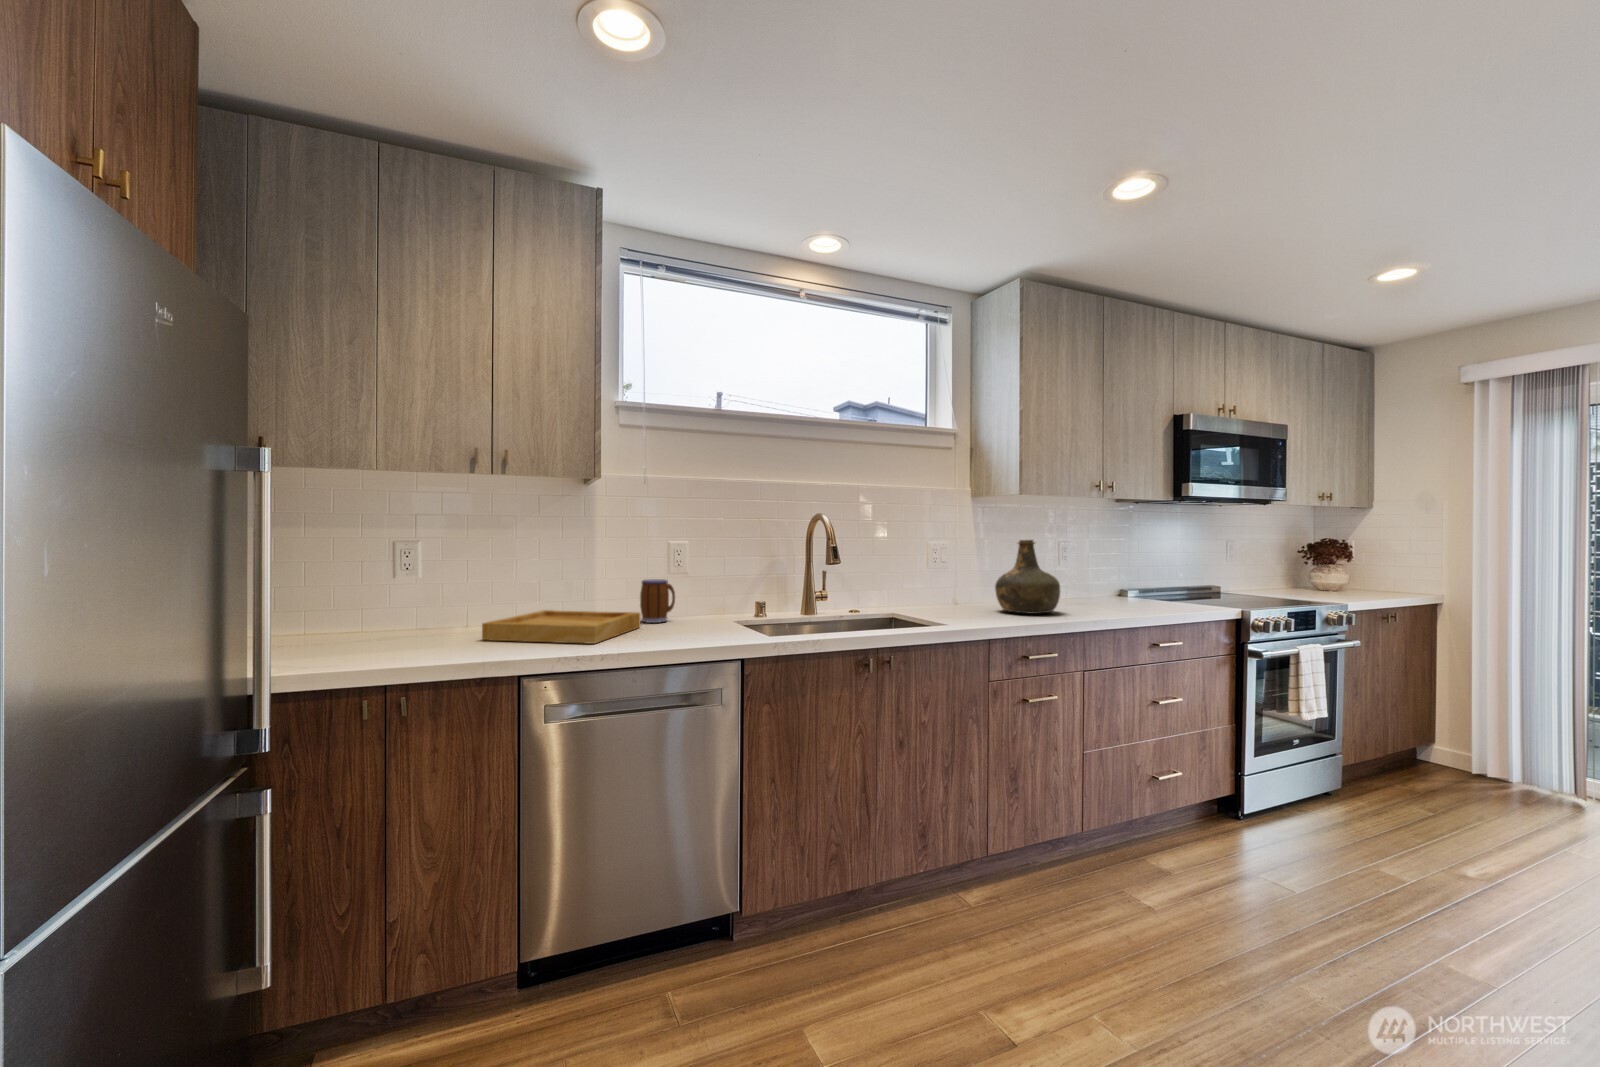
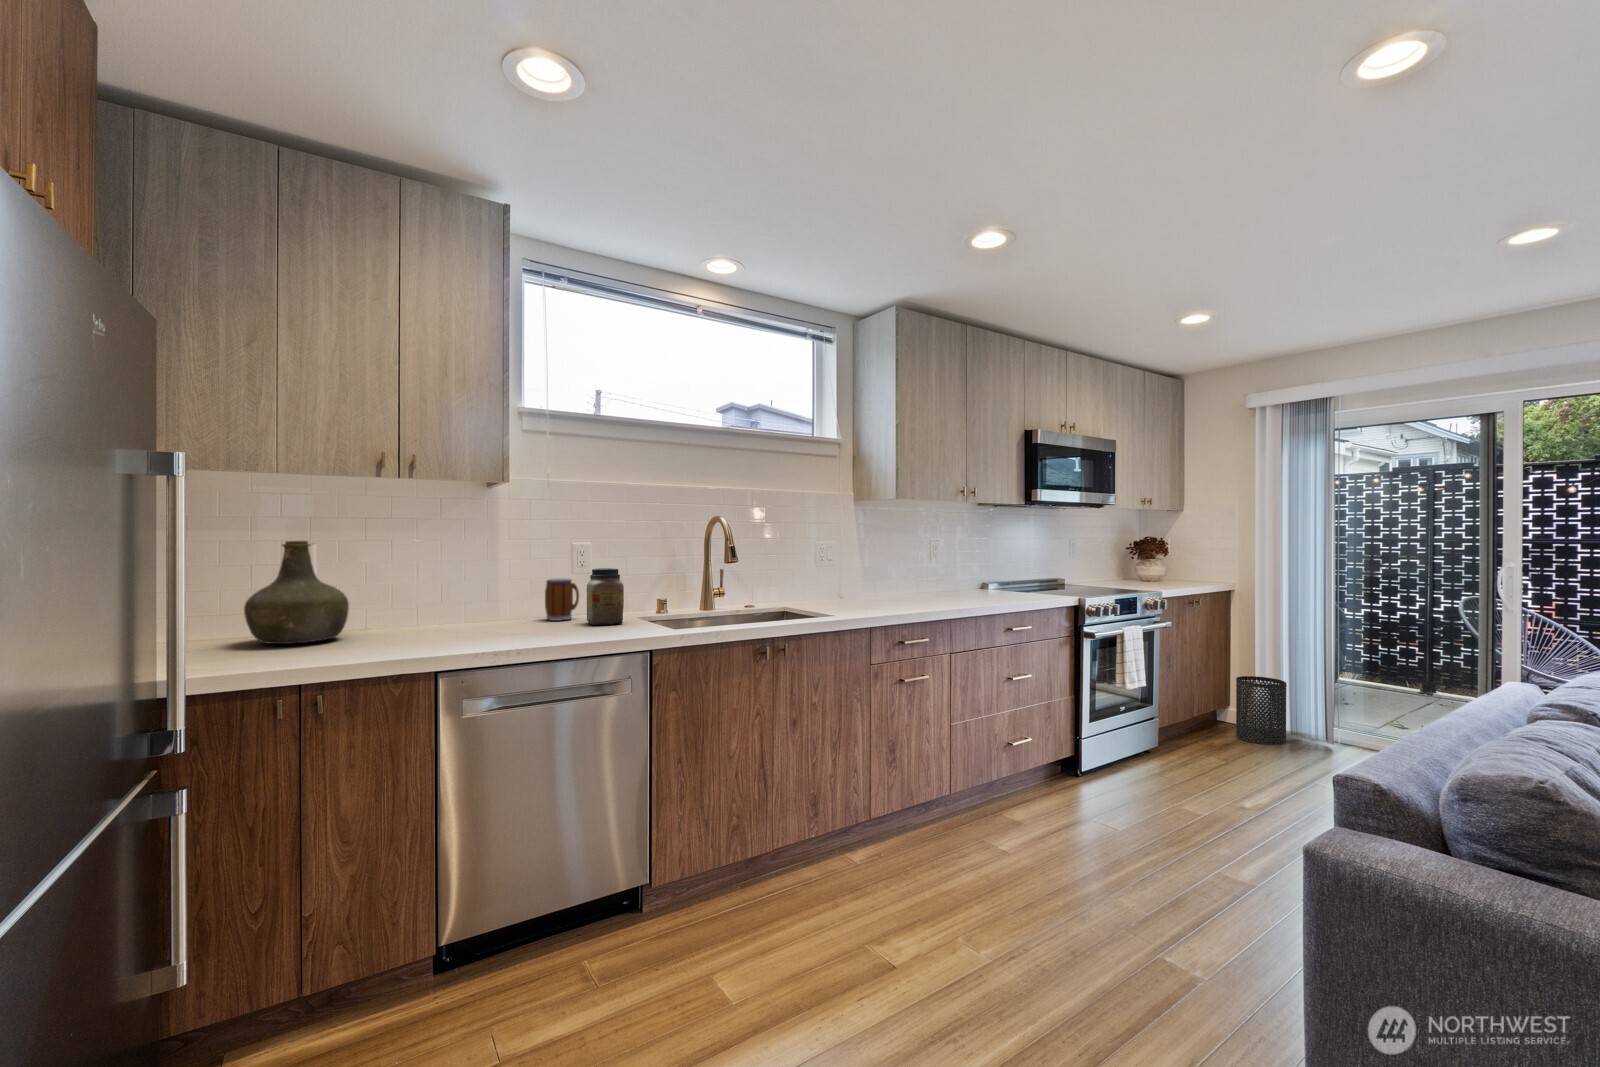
bottle: present [995,540,1060,614] -> present [244,540,349,644]
jar: none [681,569,718,629] -> present [587,568,624,625]
tray: present [482,610,640,644] -> none [390,611,547,640]
trash can: none [1445,708,1517,794] -> present [1236,676,1287,745]

